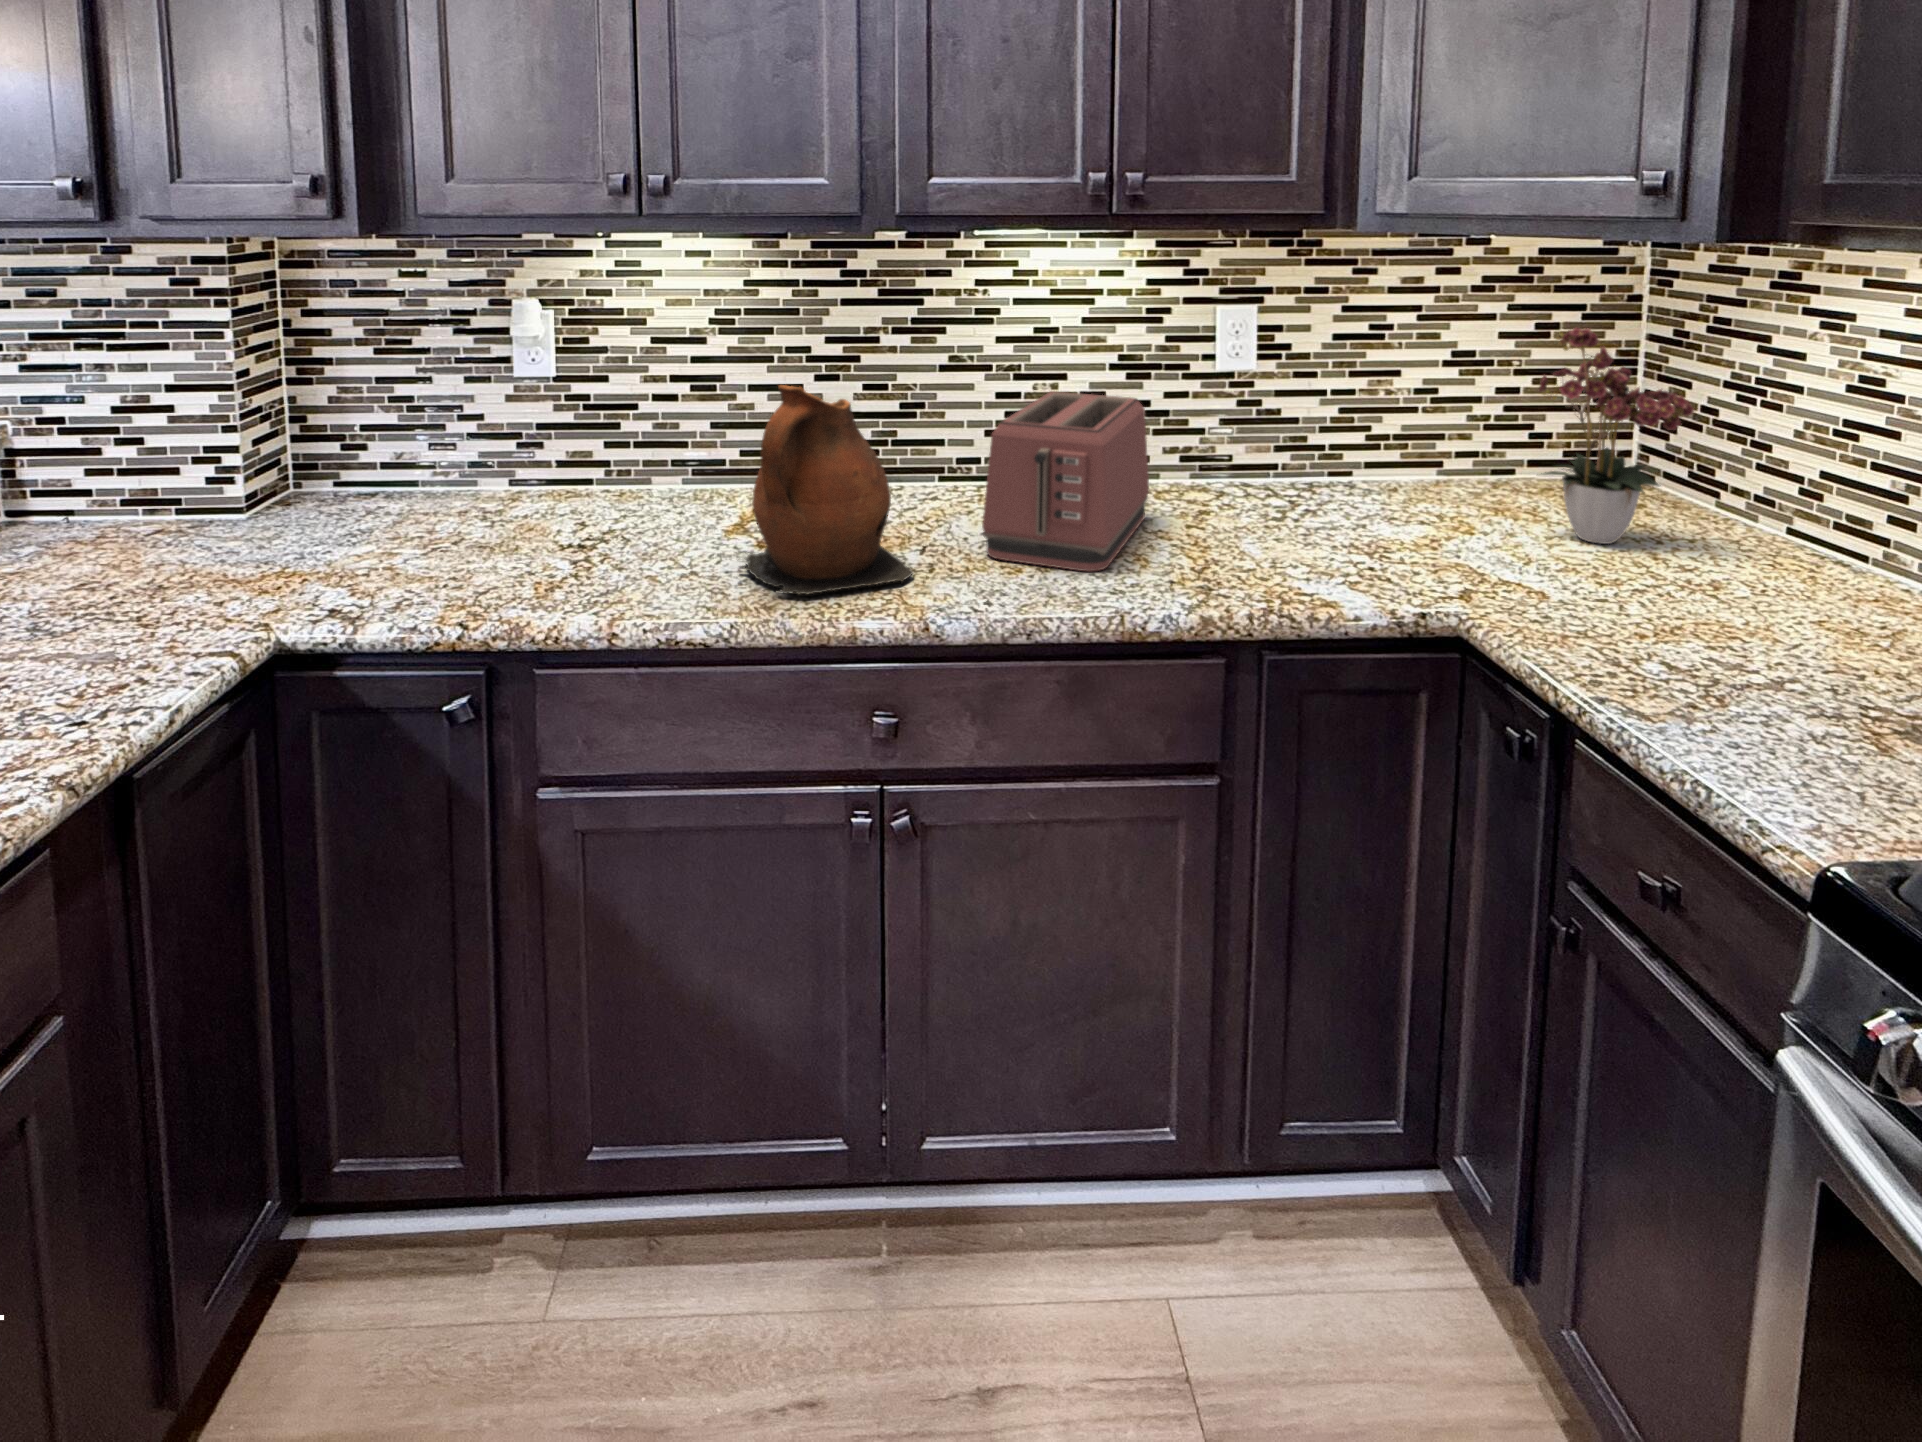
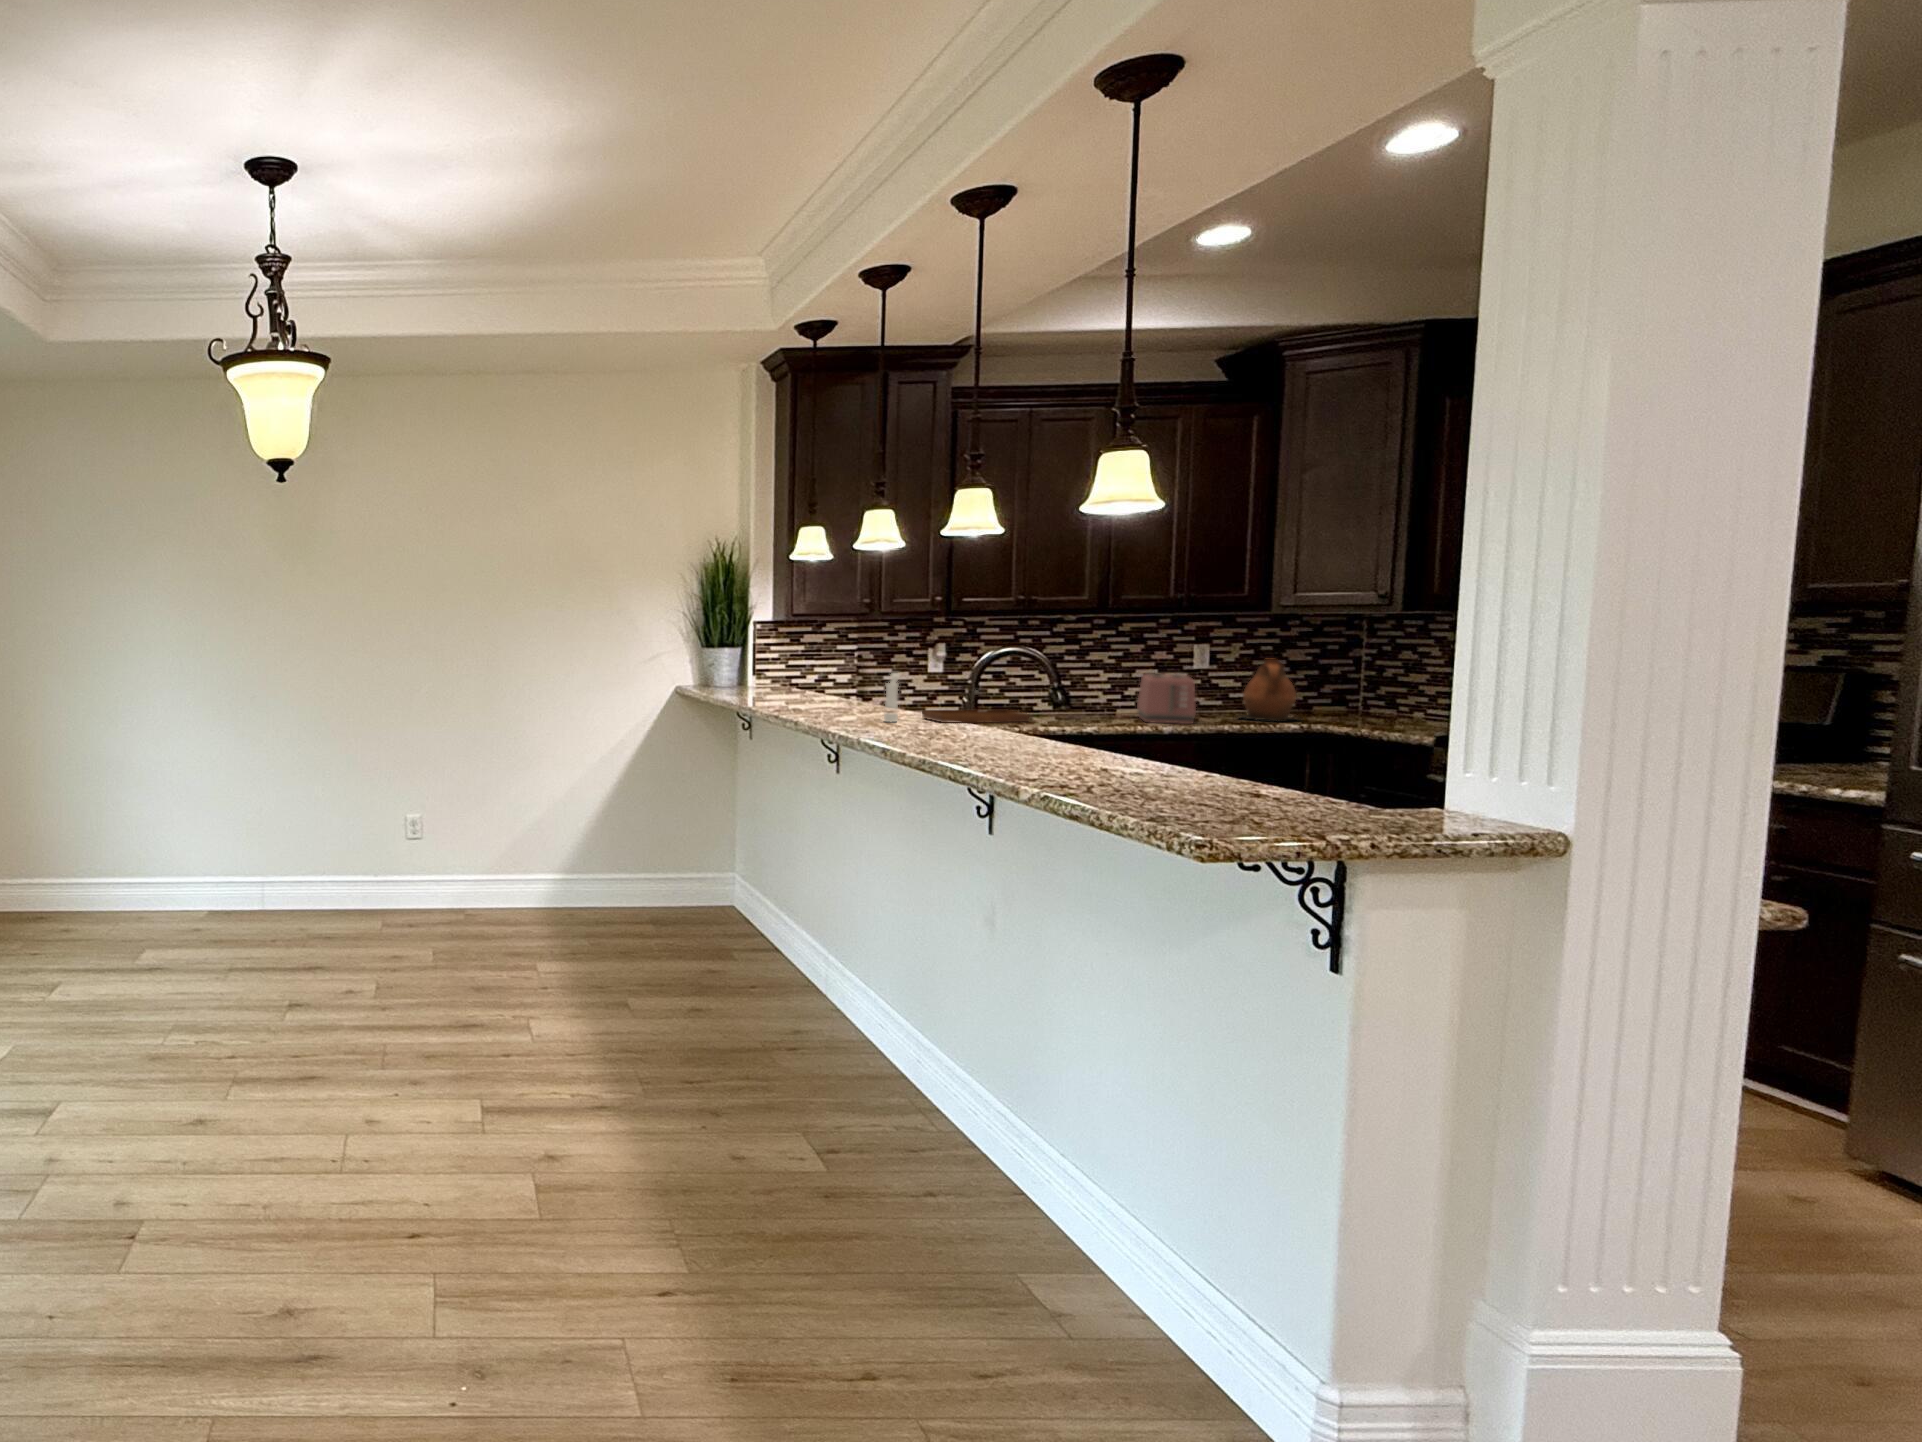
flower arrangement: present [1539,328,1695,544] -> none [1332,642,1398,720]
pepper mill: none [266,385,366,541] -> present [884,673,900,722]
ceramic pitcher: present [745,385,913,595] -> present [1240,659,1296,721]
tray: none [403,439,689,548] -> present [922,691,1029,723]

